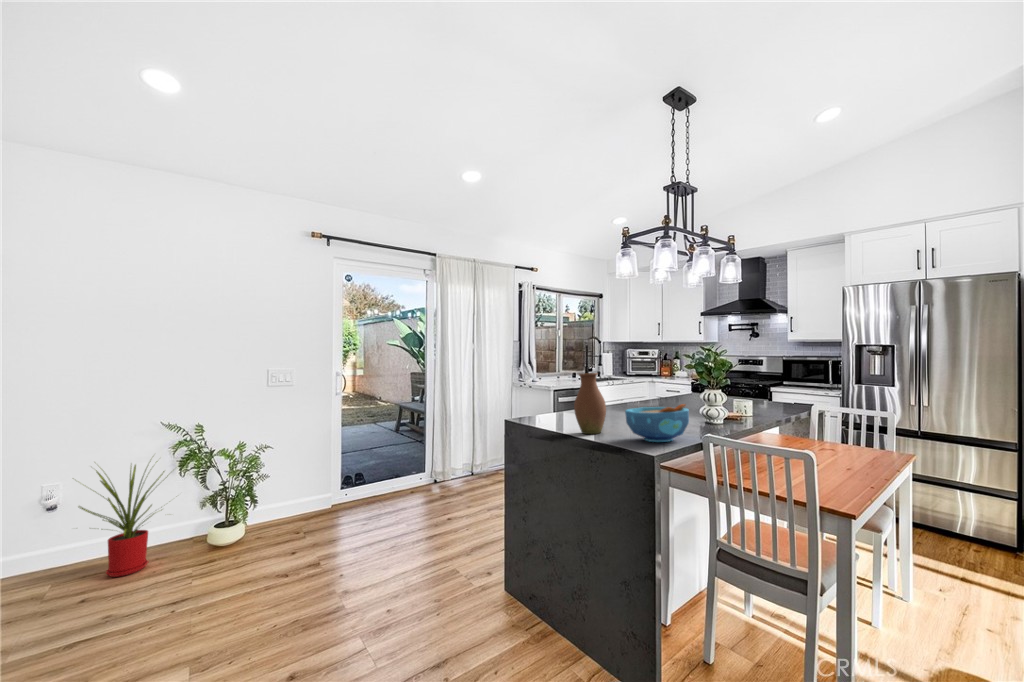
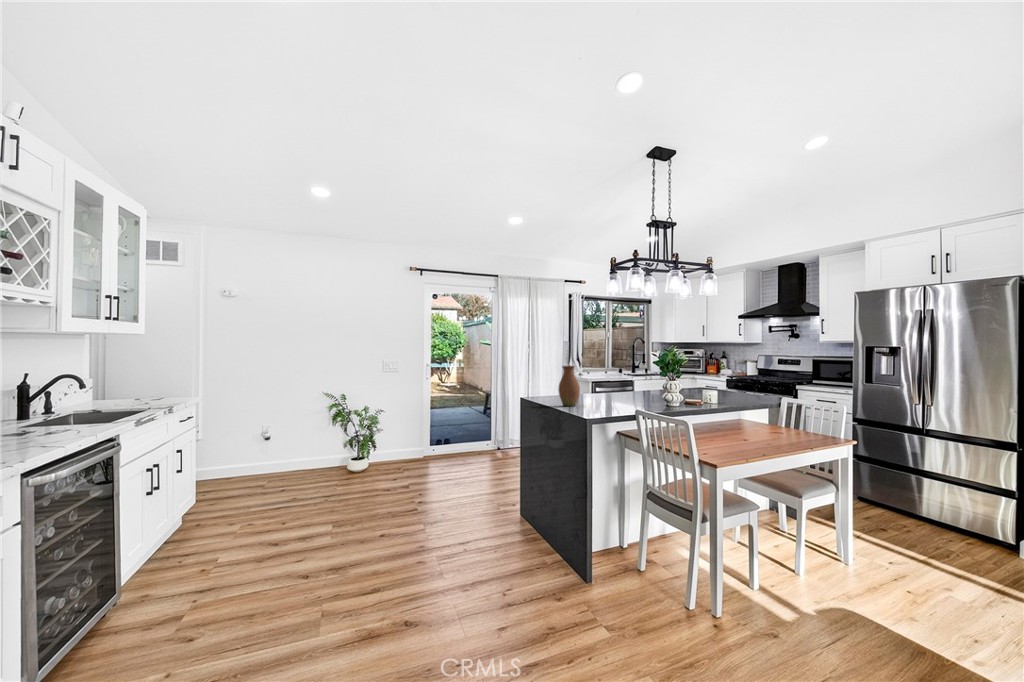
bowl: present [625,404,689,442] -> none [579,386,619,410]
house plant: present [79,461,167,577] -> none [277,410,333,480]

